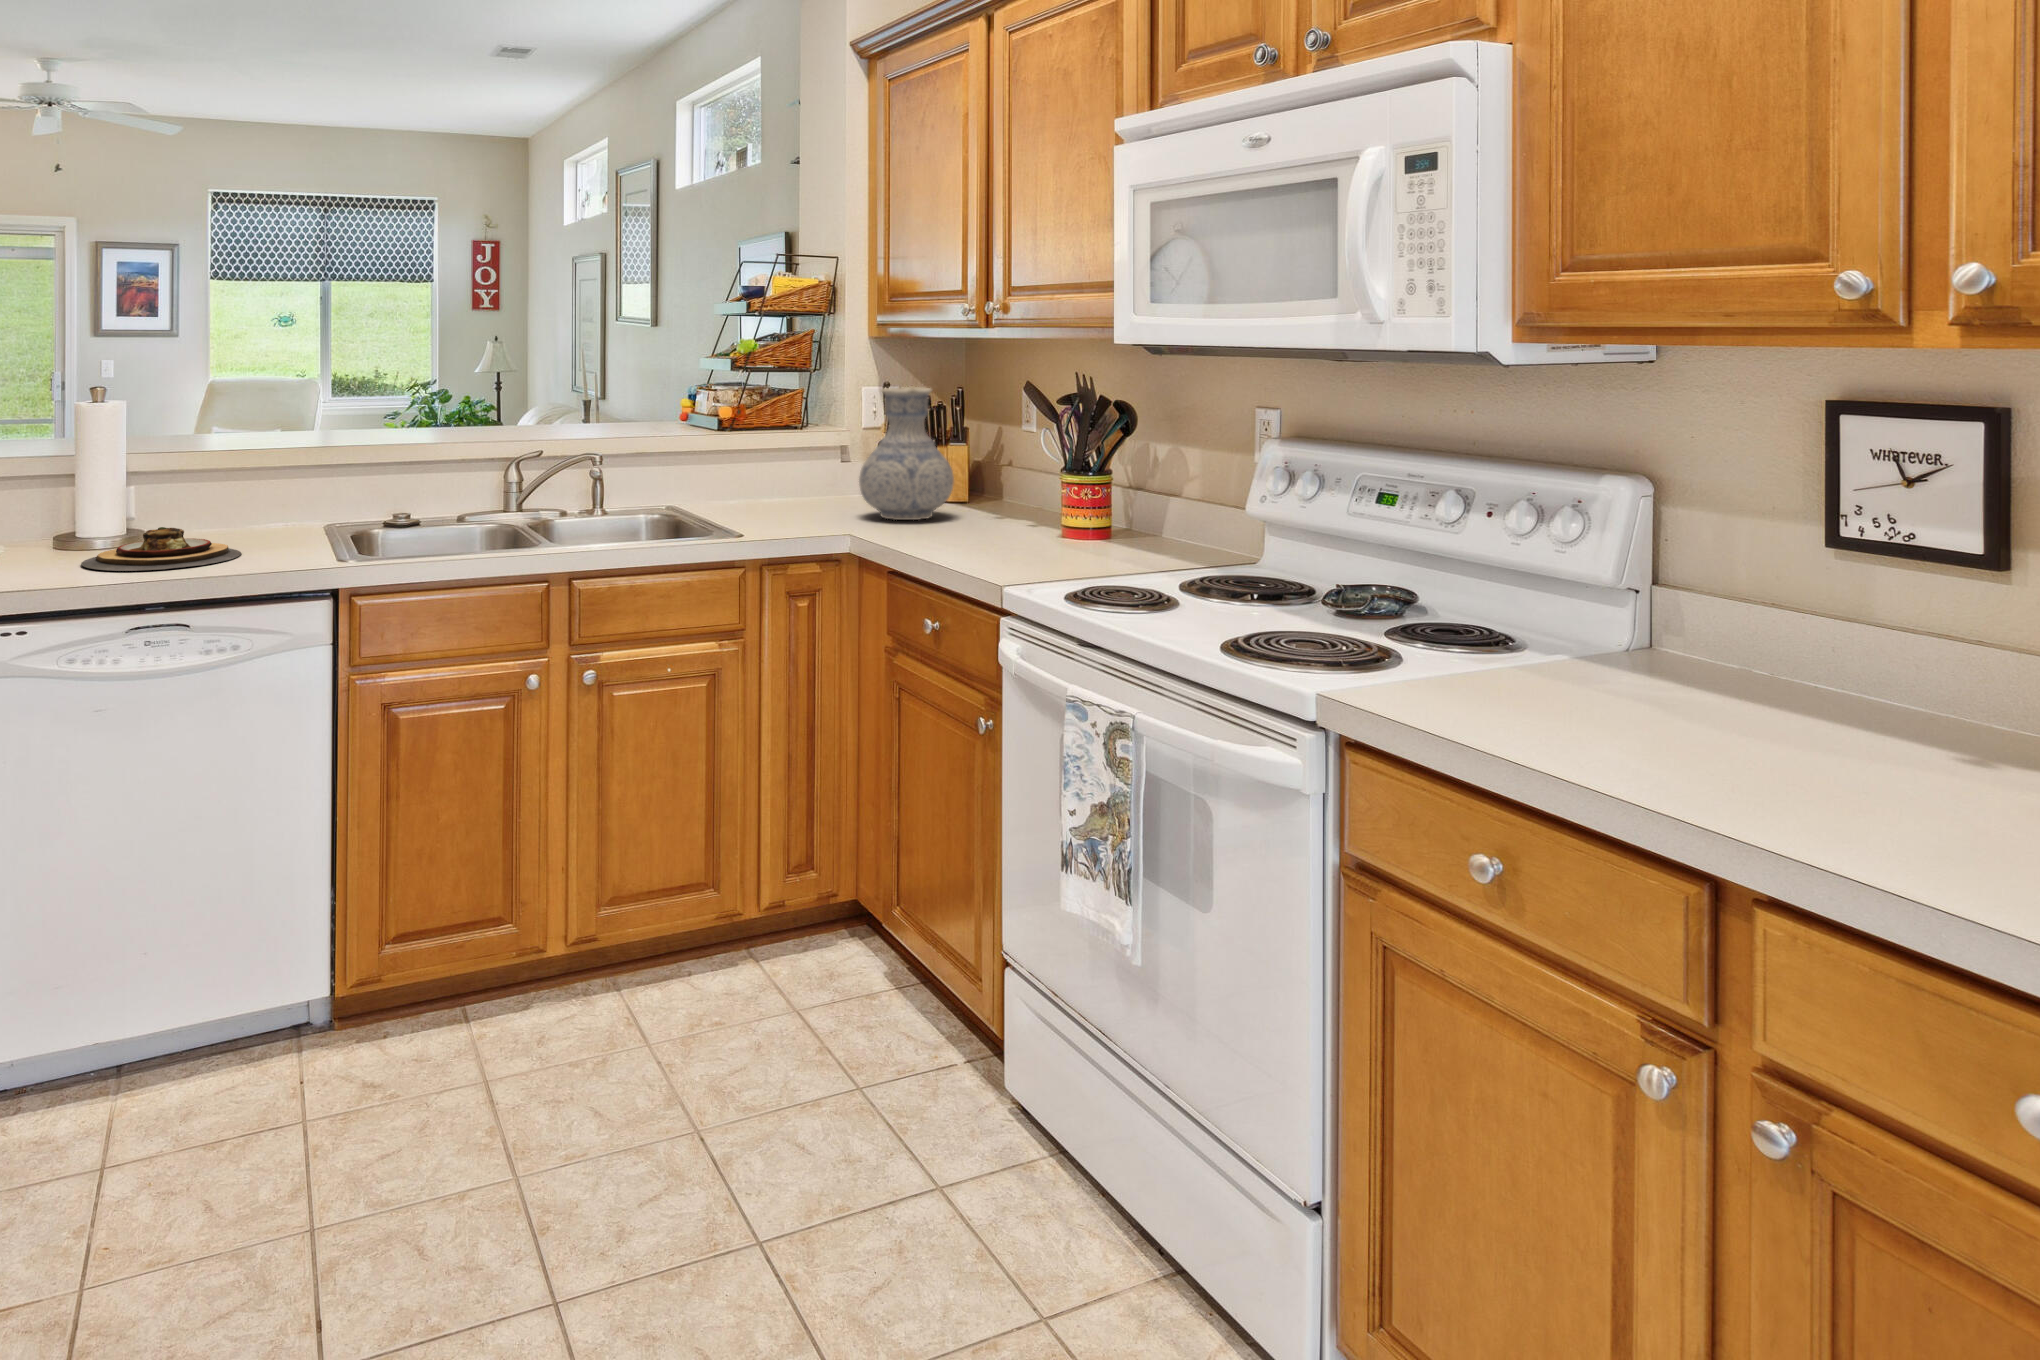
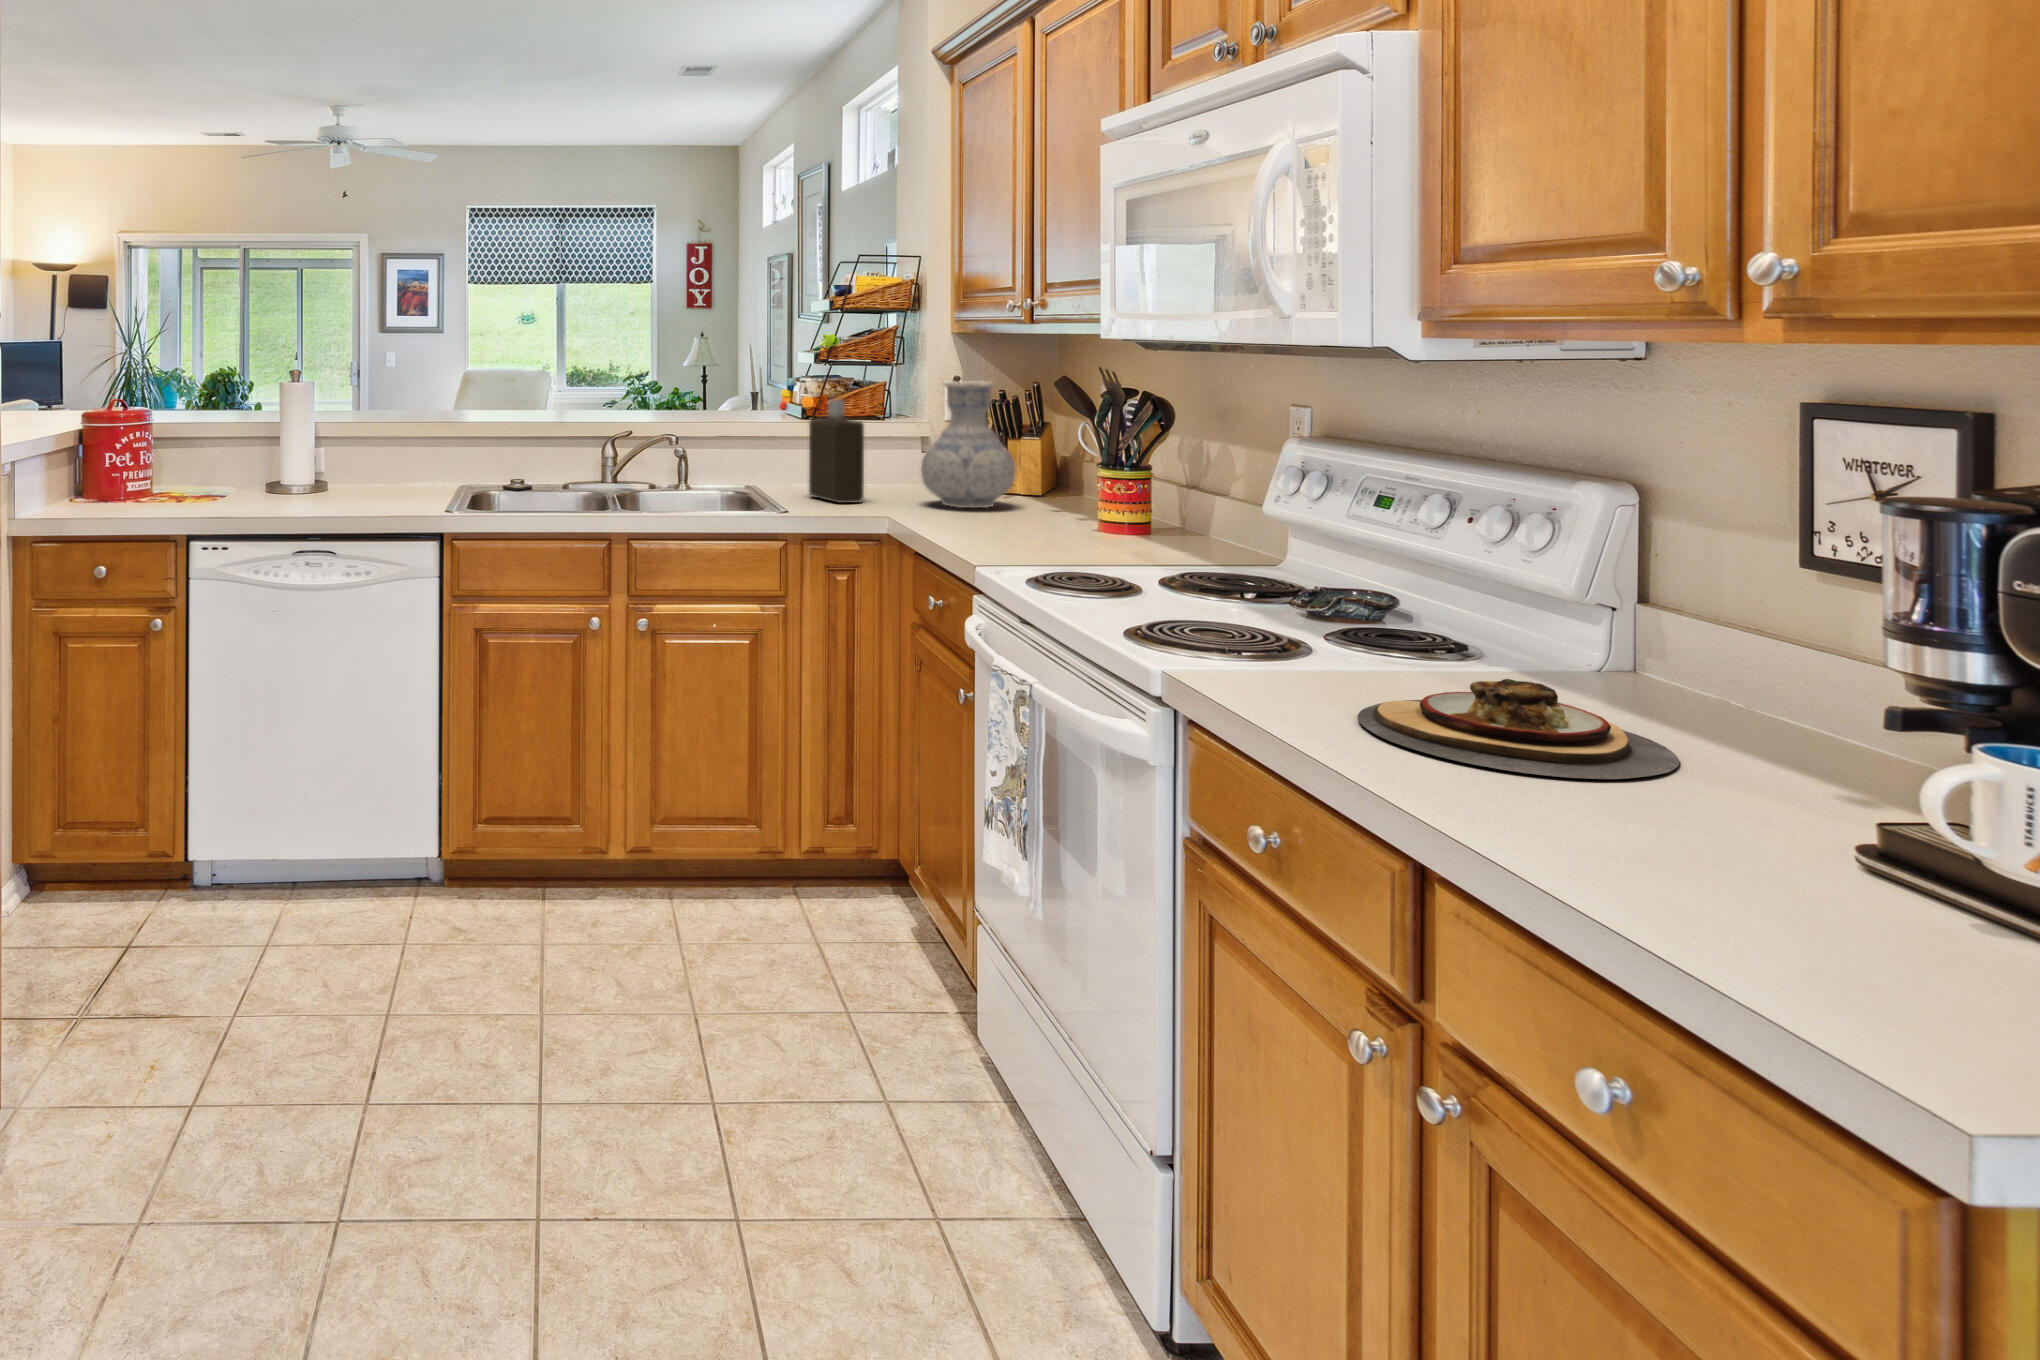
bottle: none [738,410,801,522] -> present [809,400,864,503]
plate: present [81,527,241,571] -> present [1357,679,1679,779]

